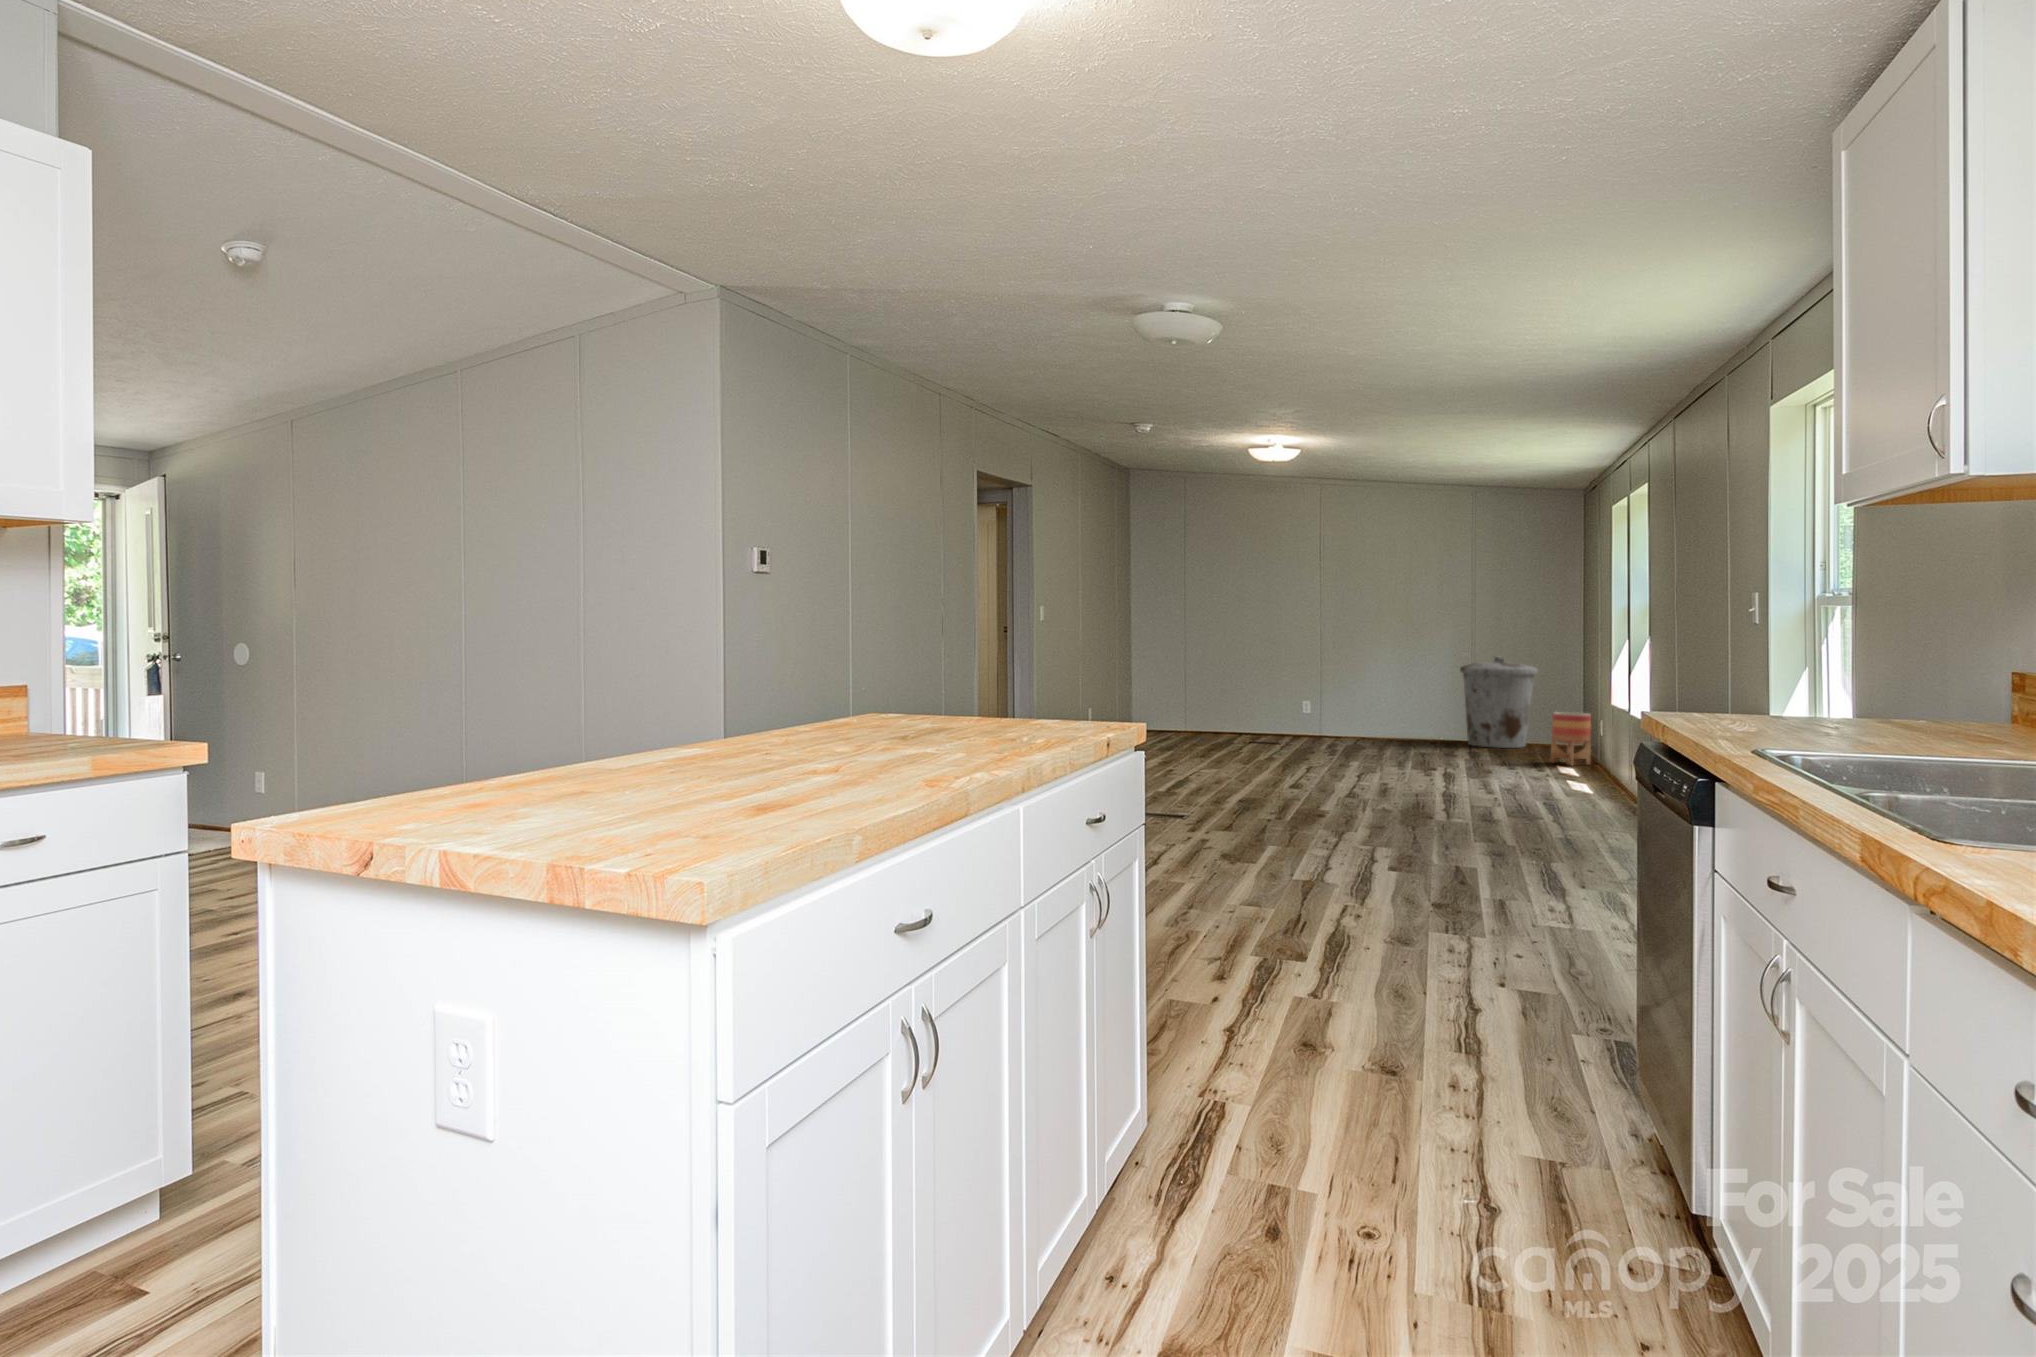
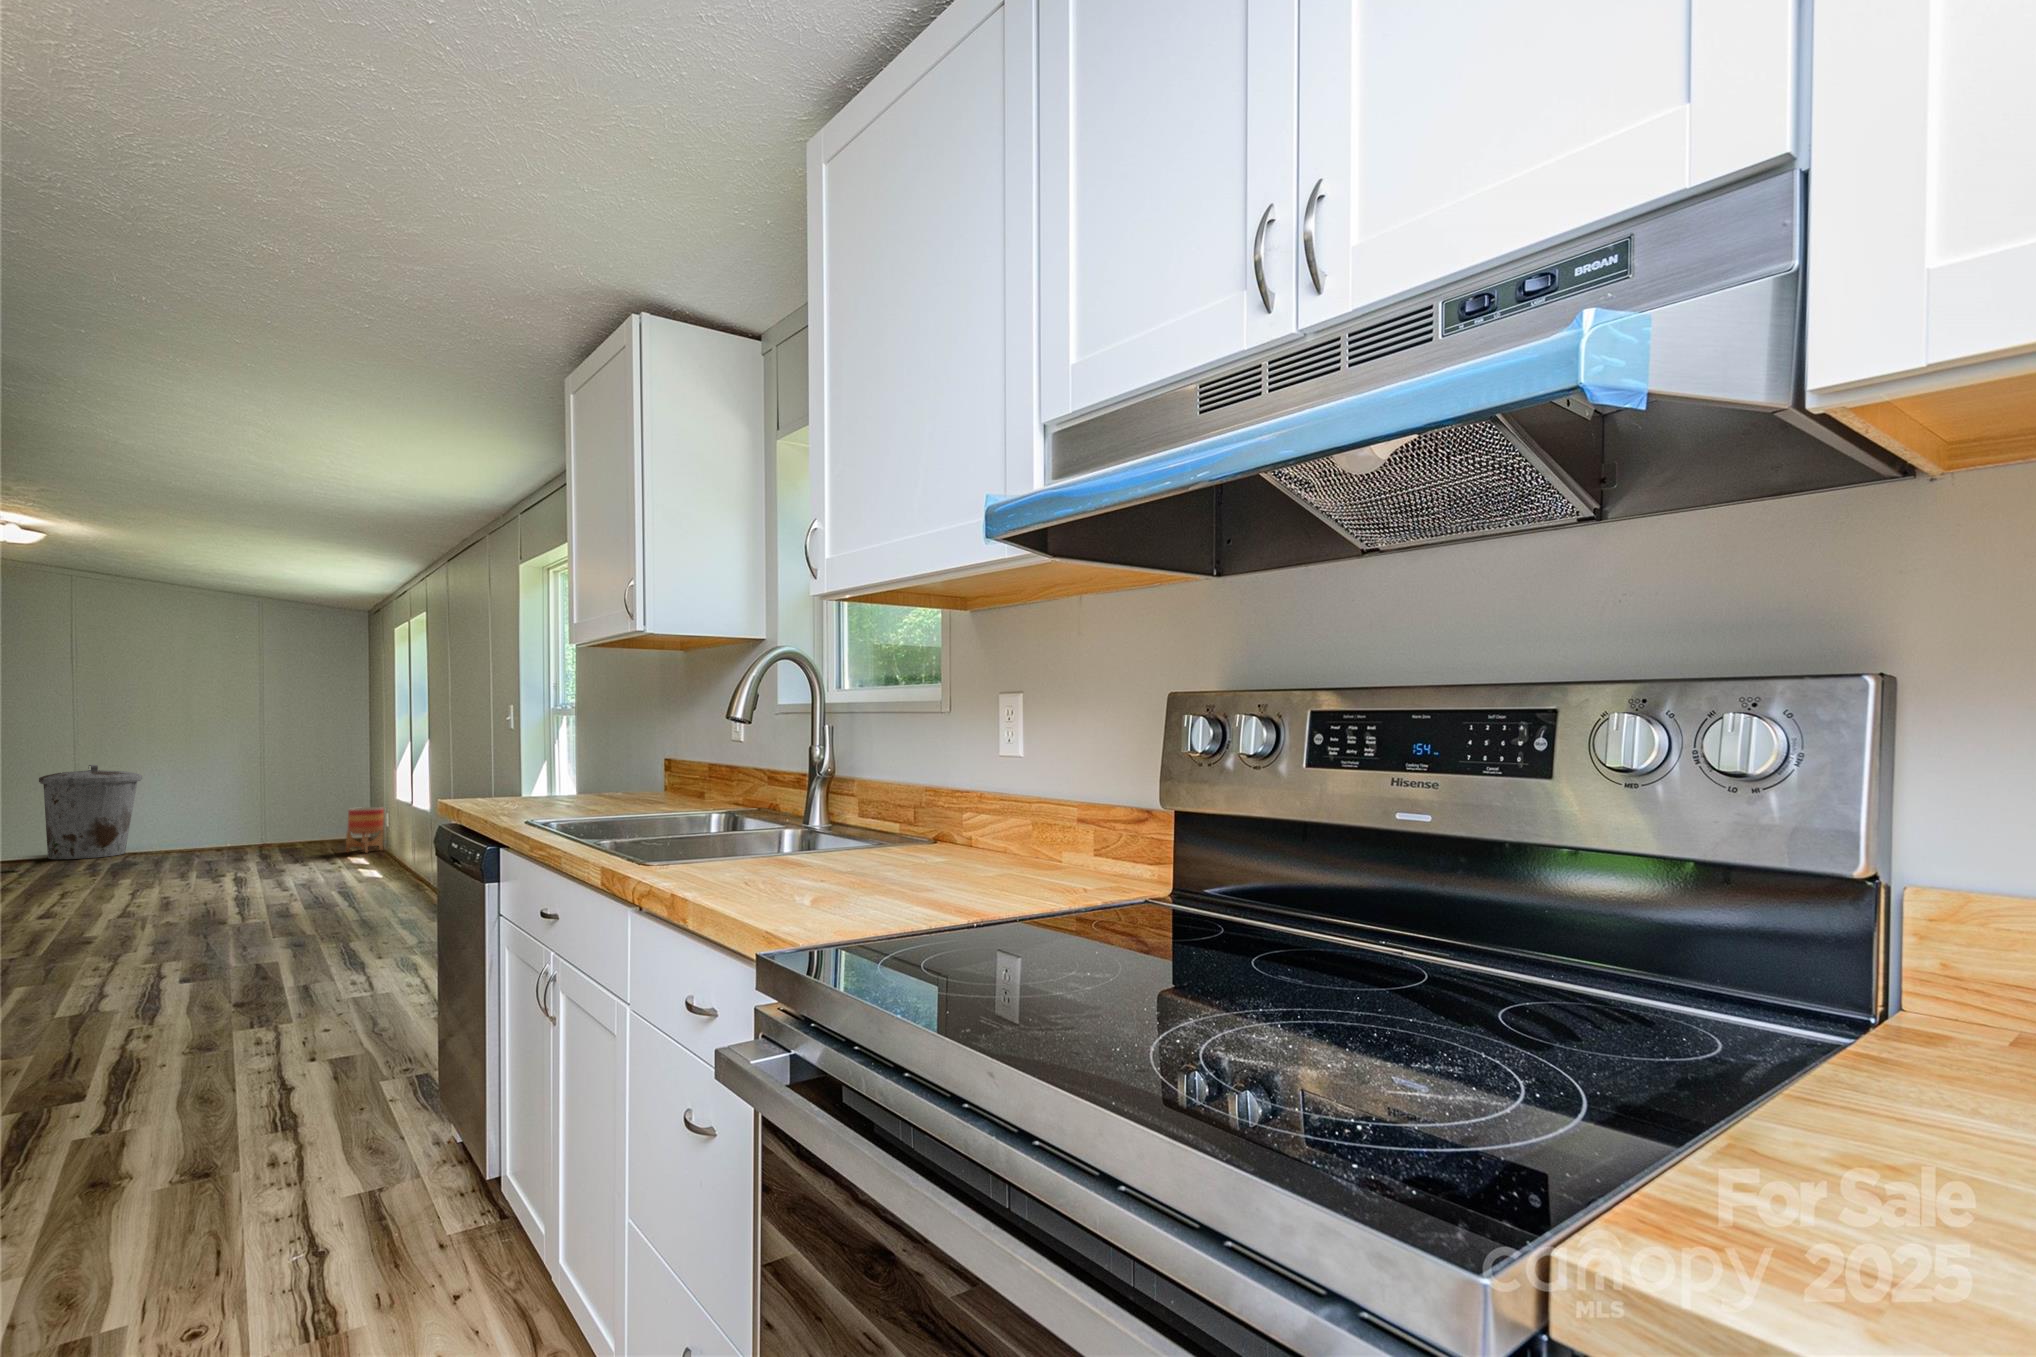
trash can: present [1460,657,1538,748] -> present [39,765,142,859]

